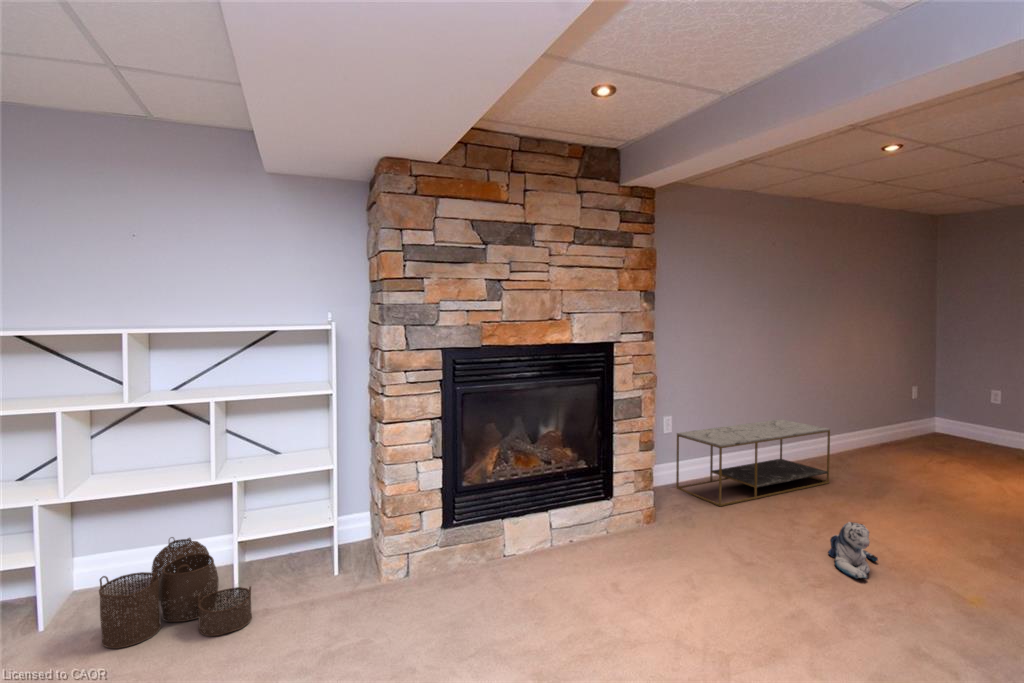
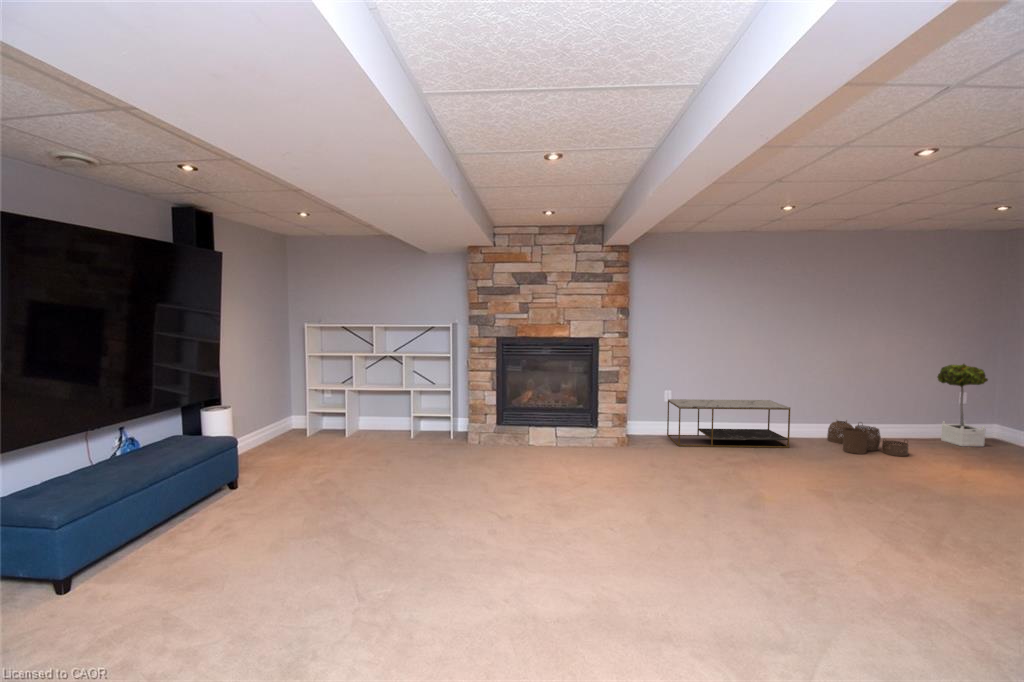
potted tree: none [911,358,960,451] -> present [937,364,988,446]
plush toy: present [828,522,878,579] -> none [695,450,730,482]
woven basket: present [99,537,252,648] -> present [827,421,908,456]

